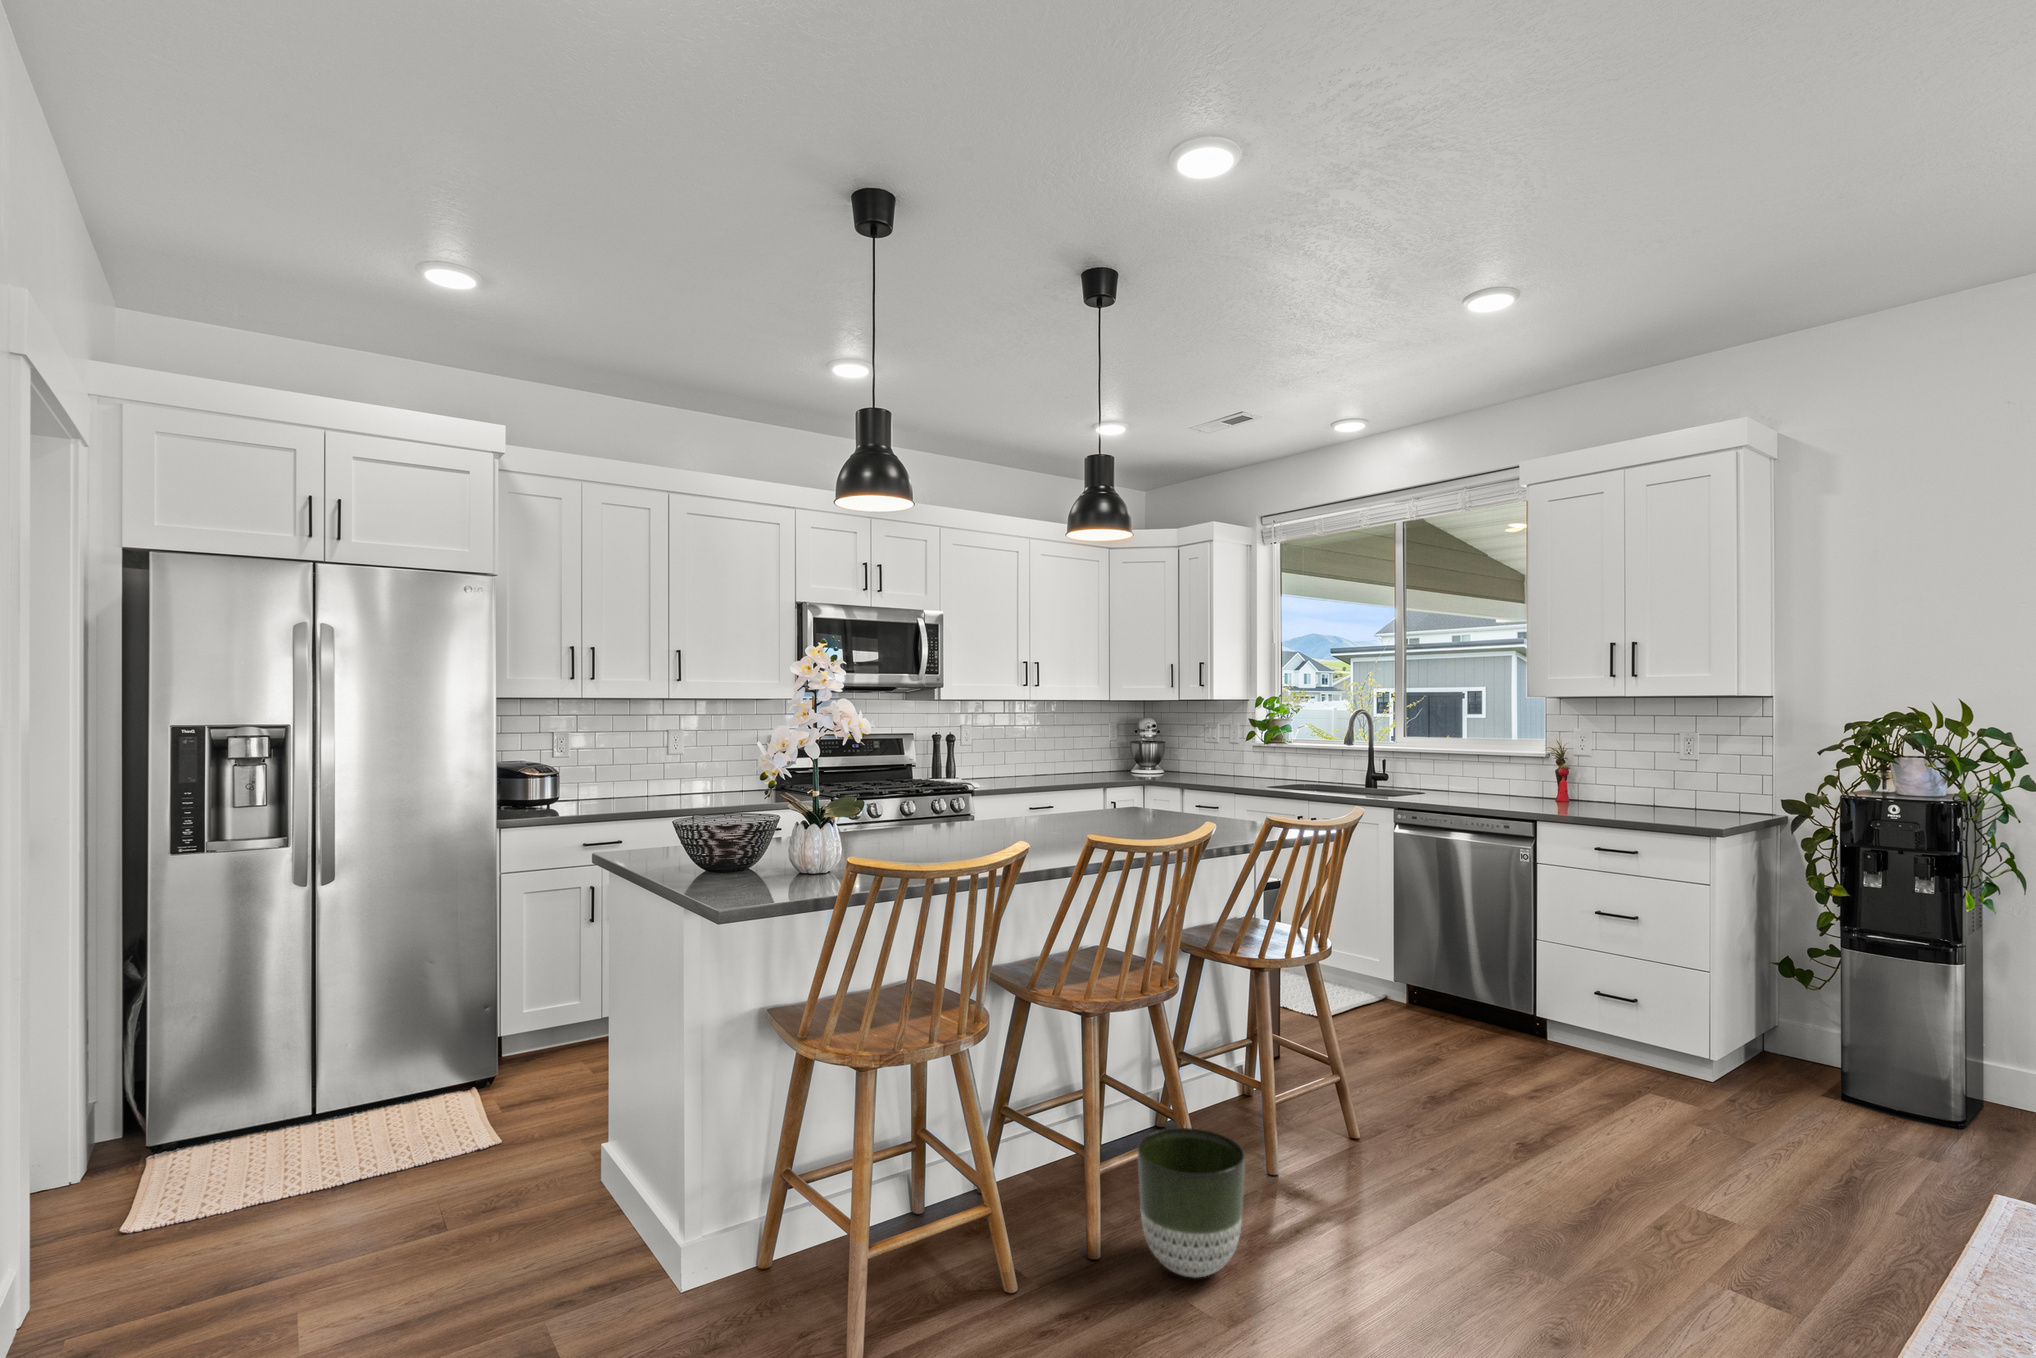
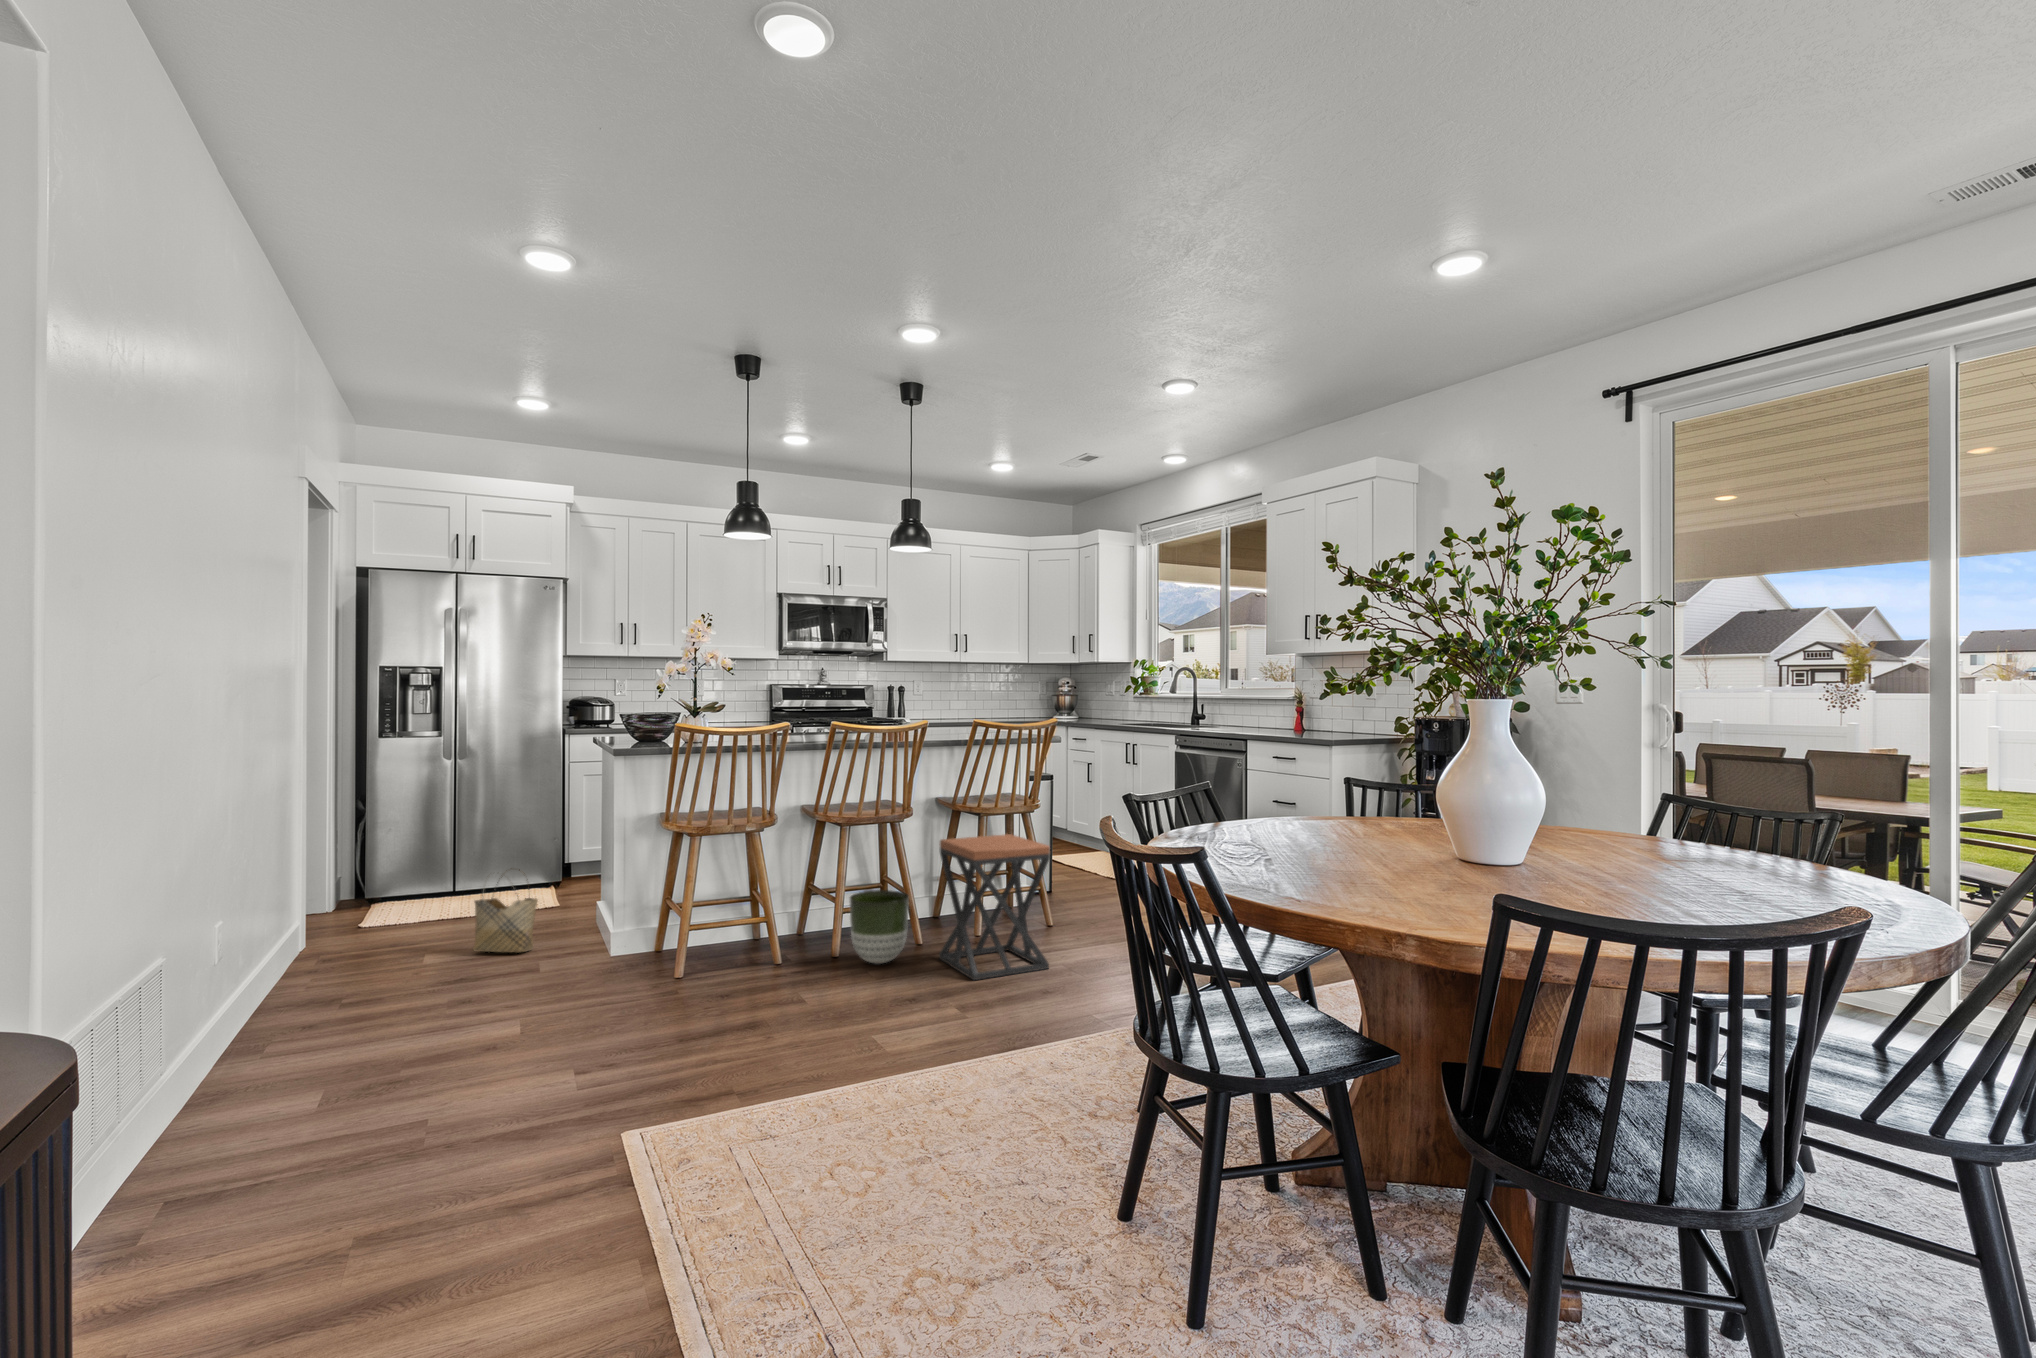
stool: none [1283,1013,1496,1318] -> present [939,834,1050,980]
woven basket: none [397,1124,527,1306] -> present [473,868,538,953]

